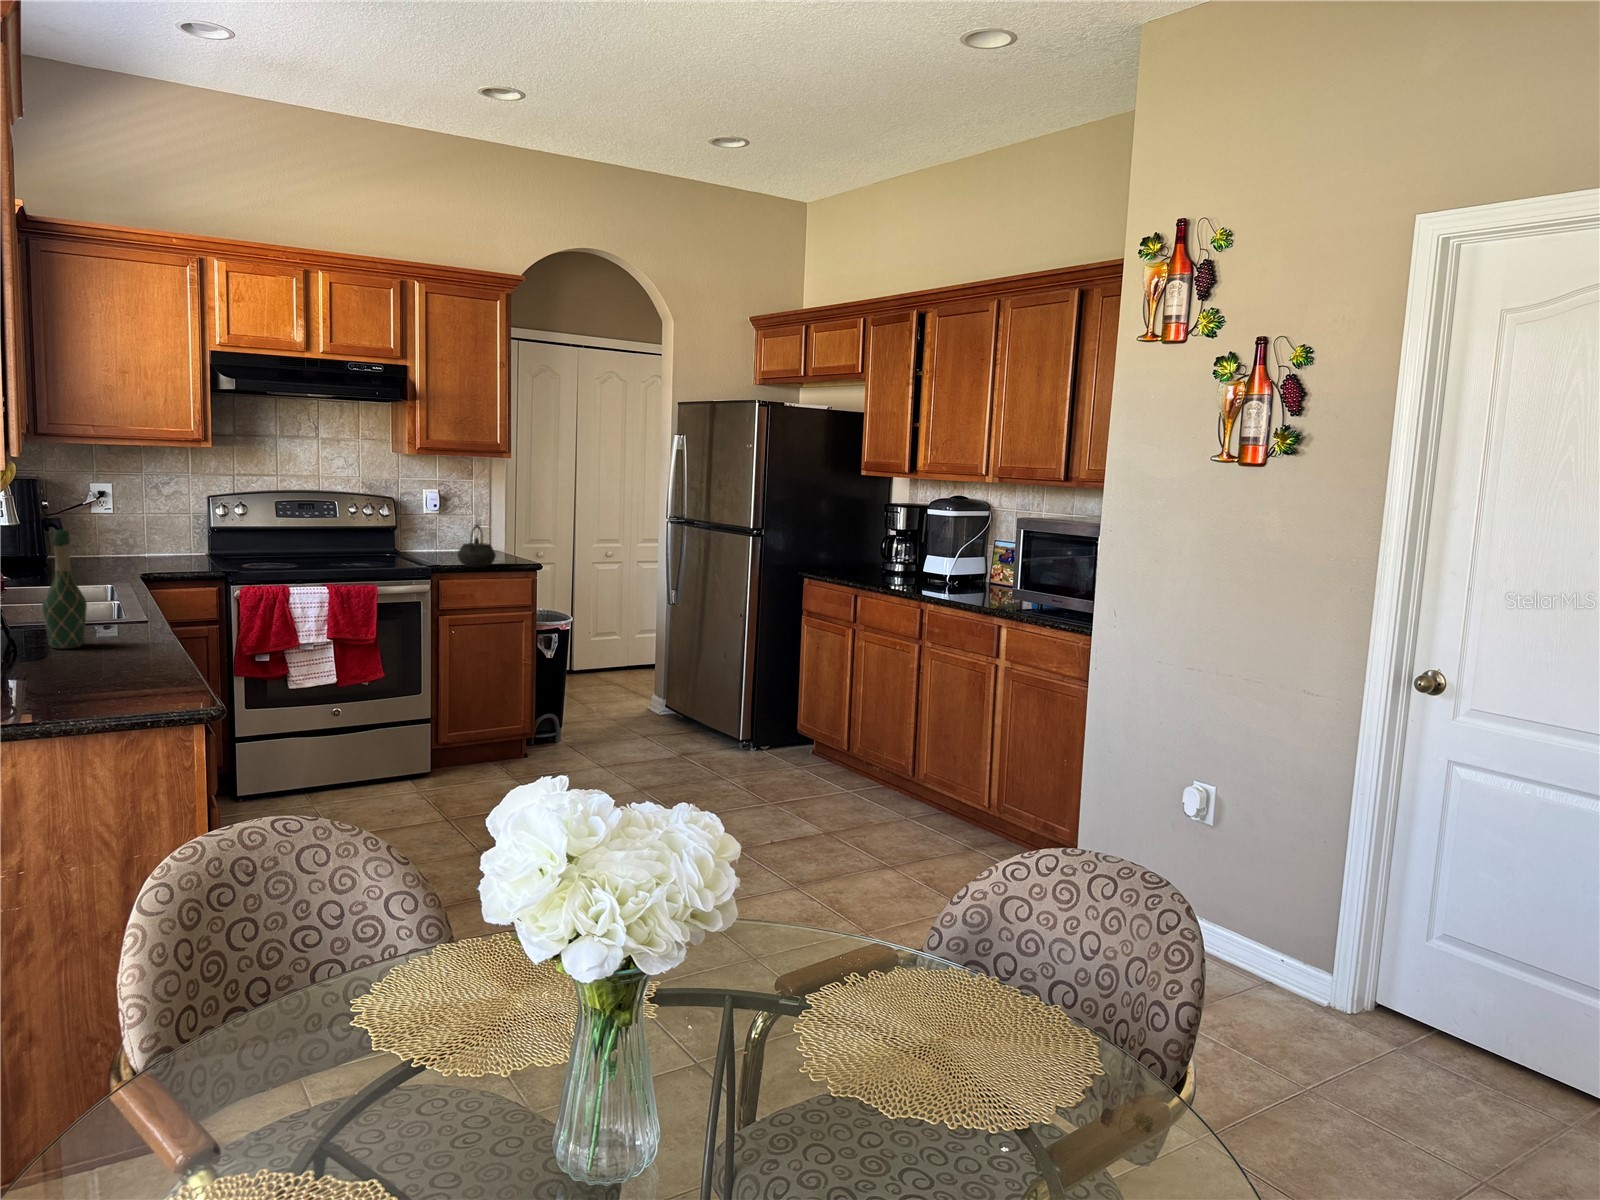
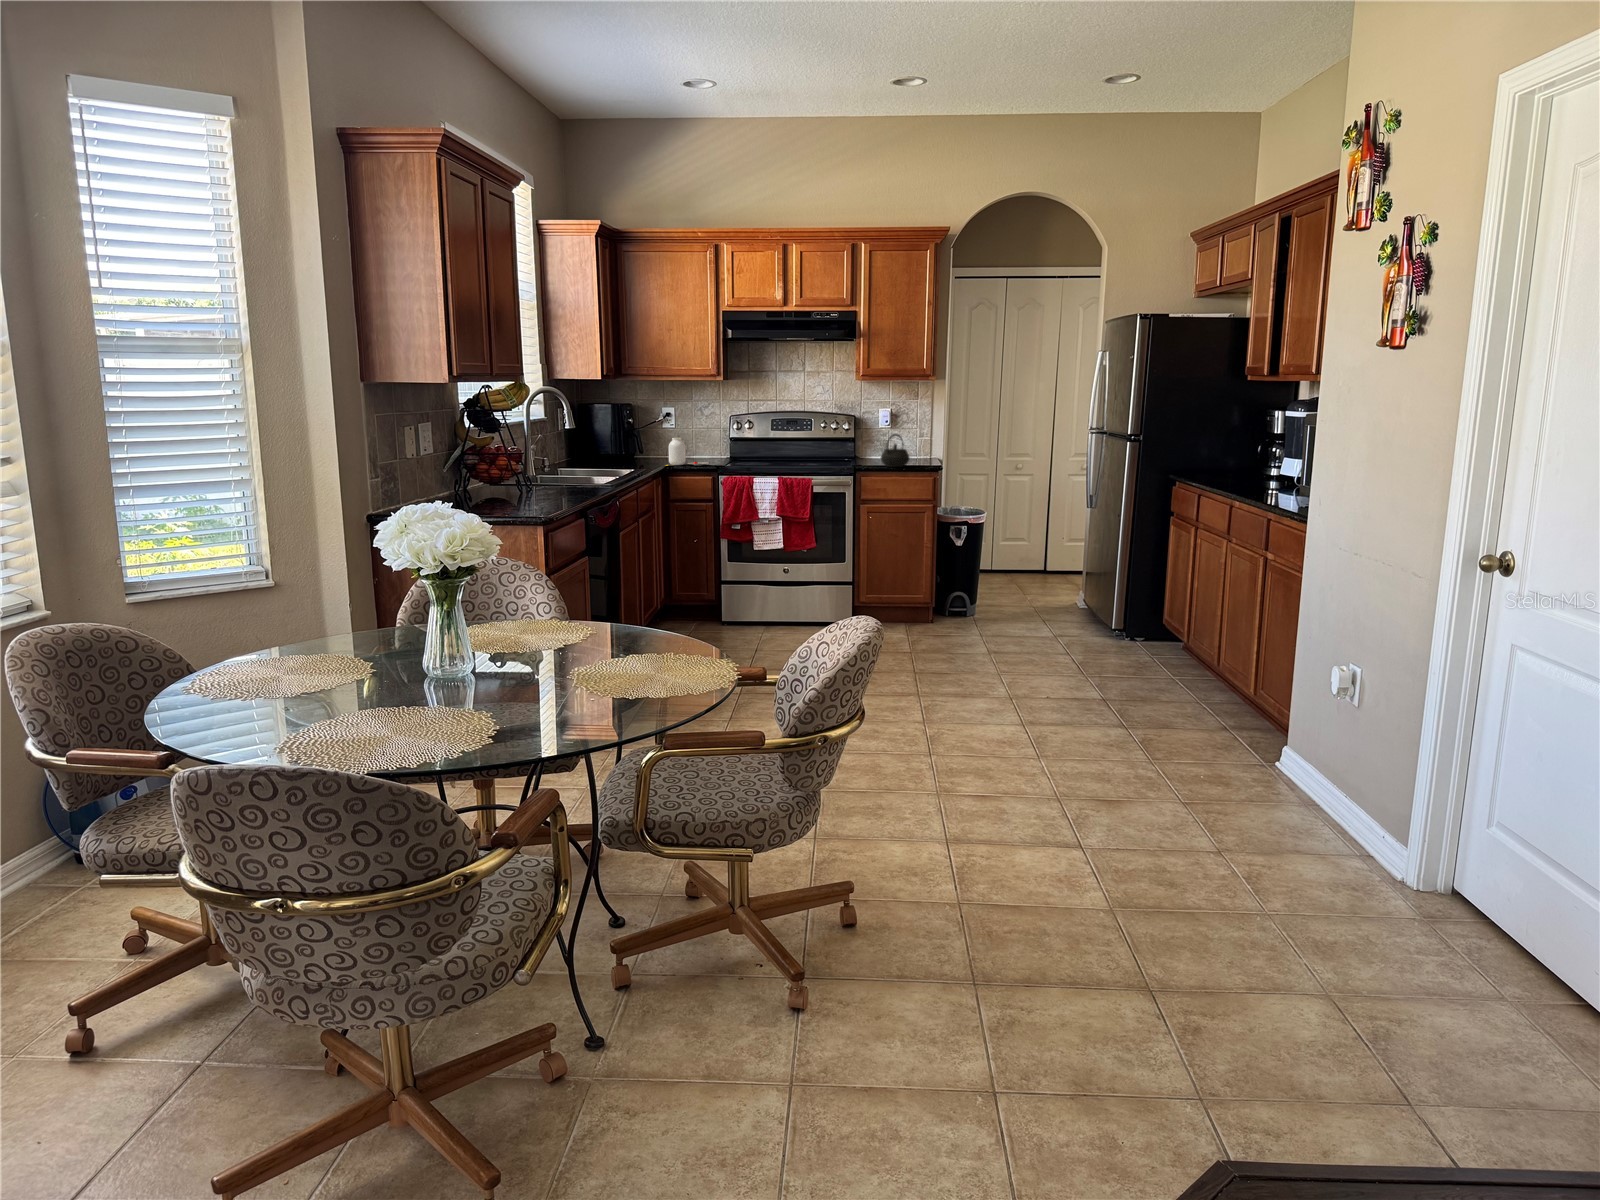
wine bottle: present [42,530,87,648] -> none [549,425,572,496]
jar: none [128,531,203,575] -> present [665,438,708,466]

